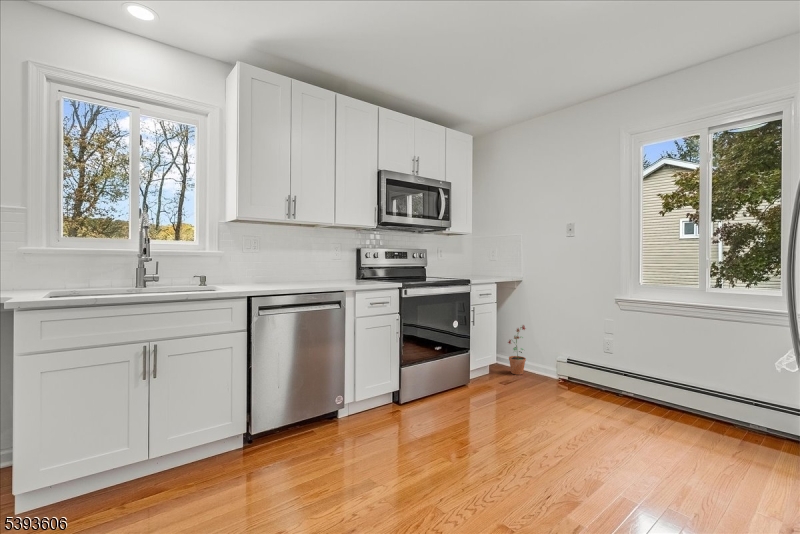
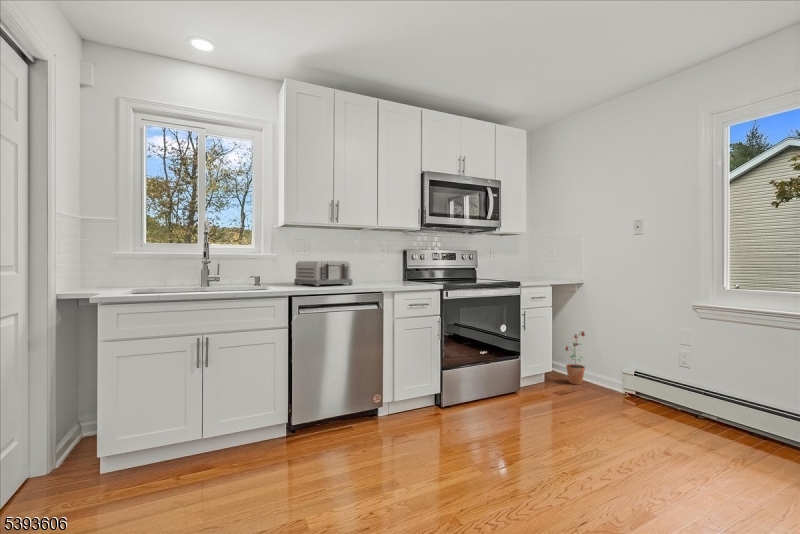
toaster: none [245,259,309,285] -> present [294,261,353,286]

